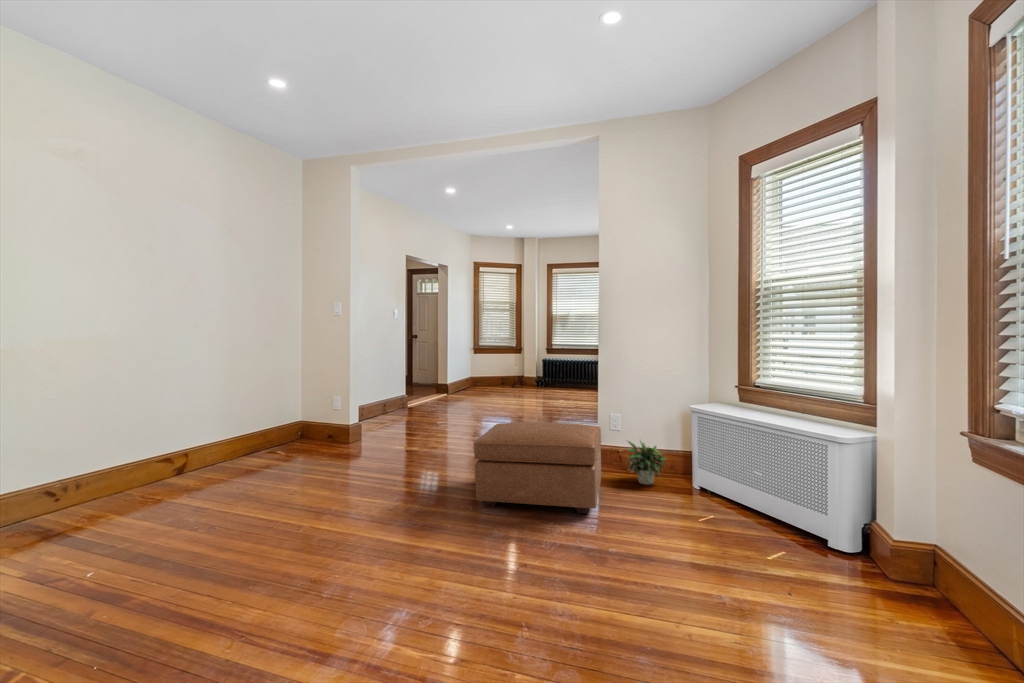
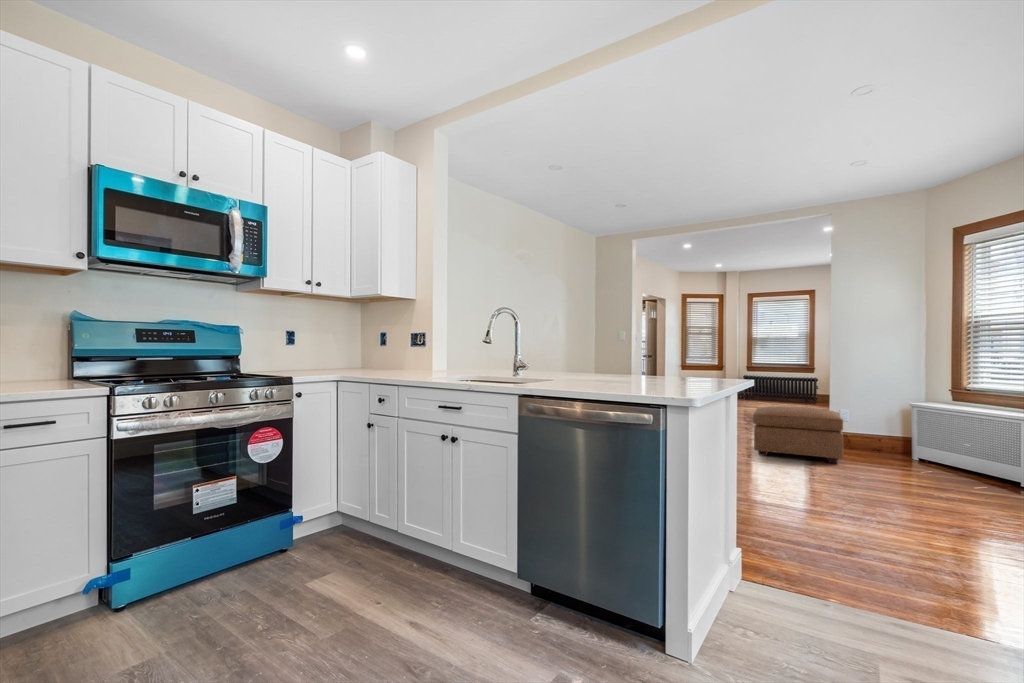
potted plant: present [627,441,666,485] -> none [856,426,892,456]

